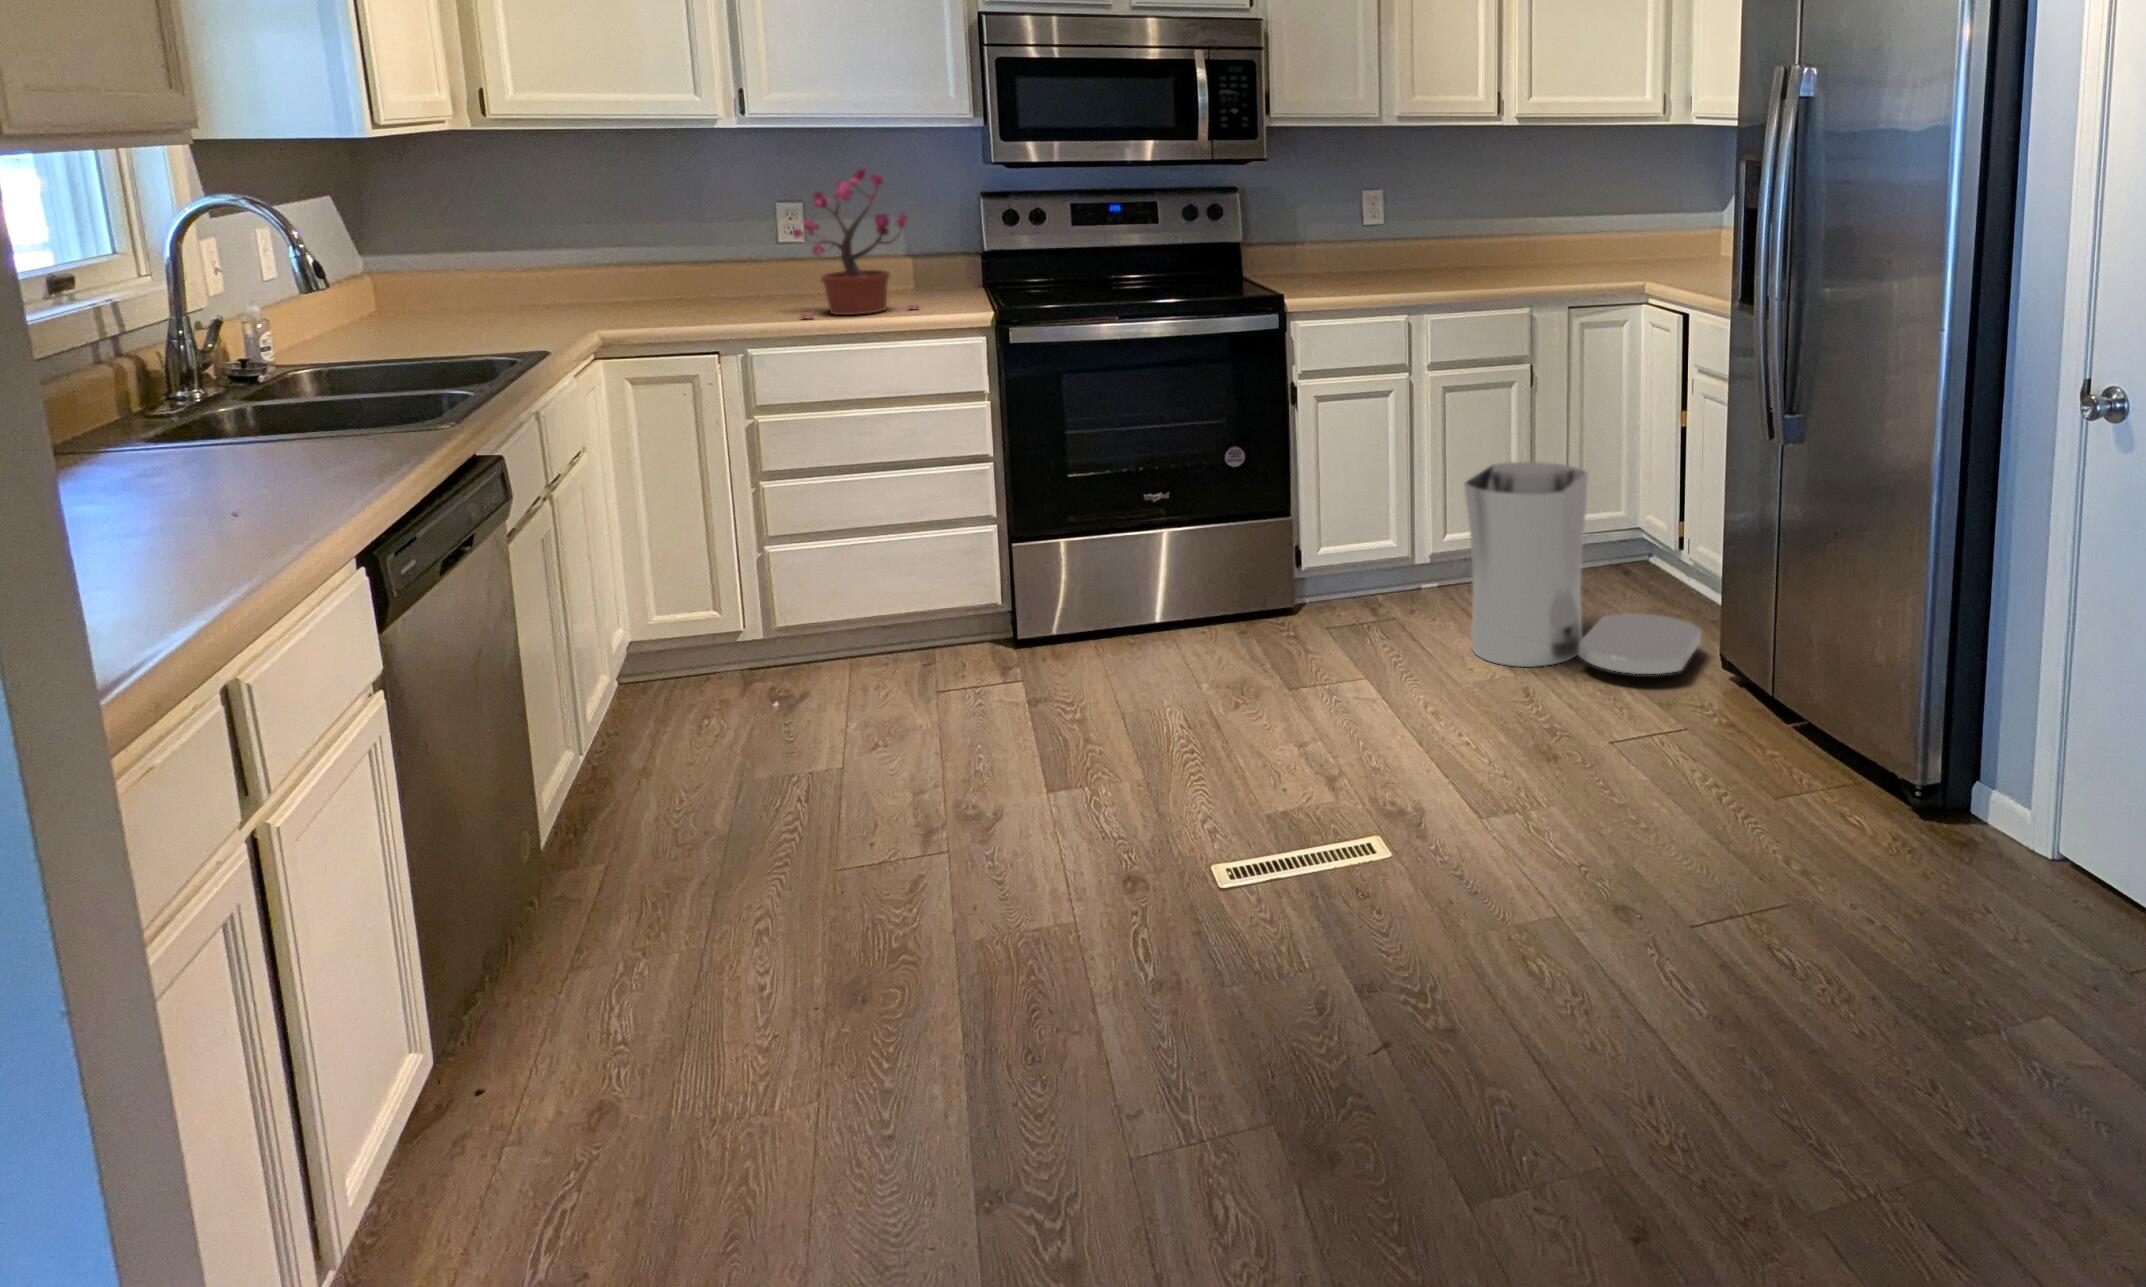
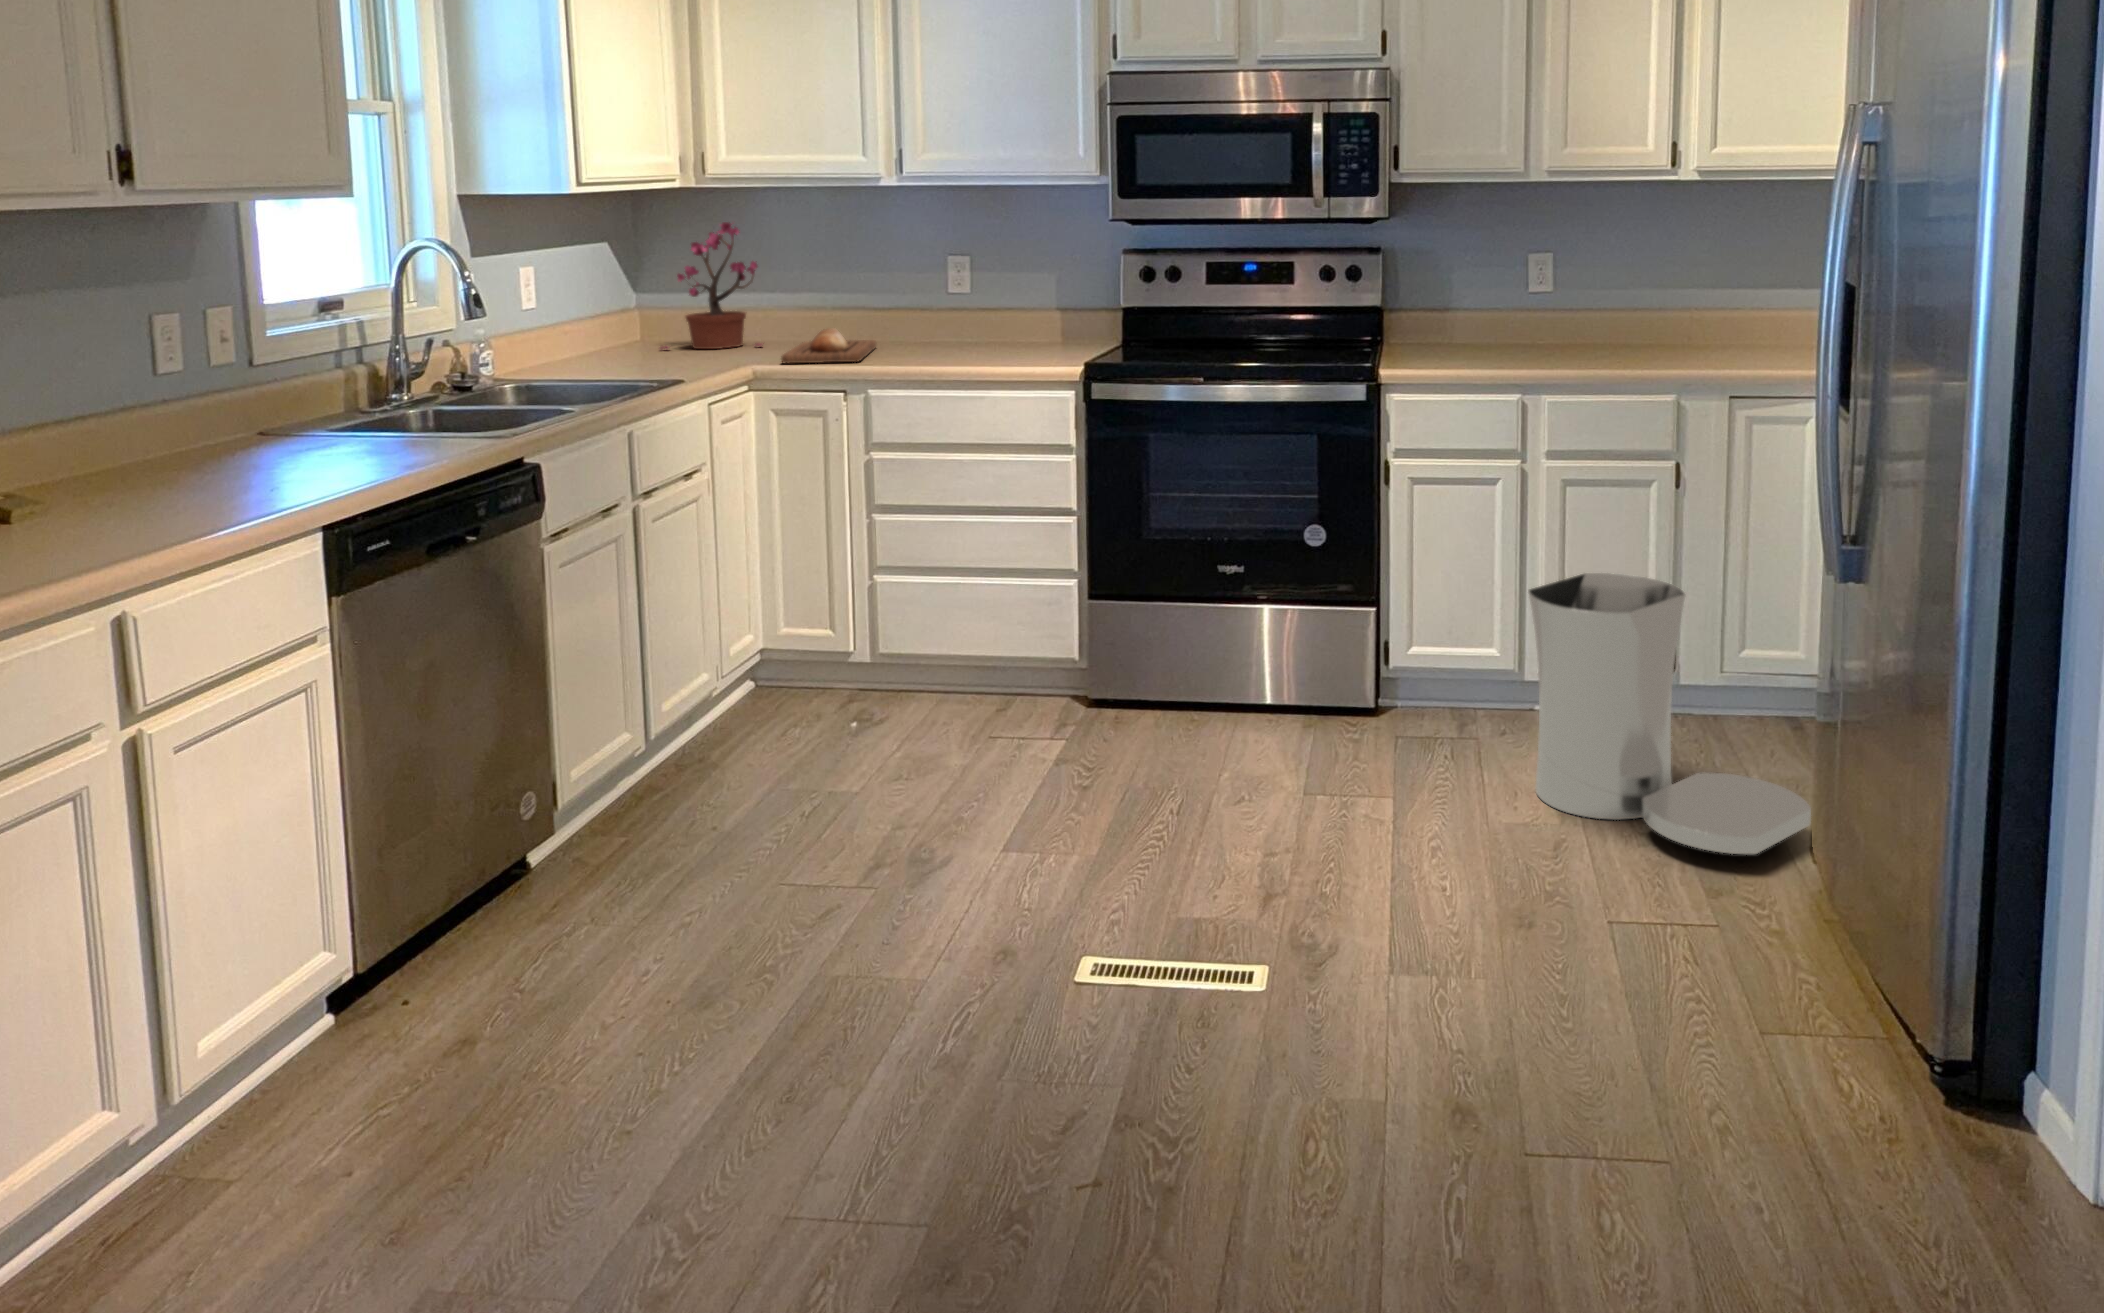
potted plant: present [793,168,918,318] -> present [660,222,762,349]
bread loaf: none [619,285,726,326] -> present [781,328,876,363]

